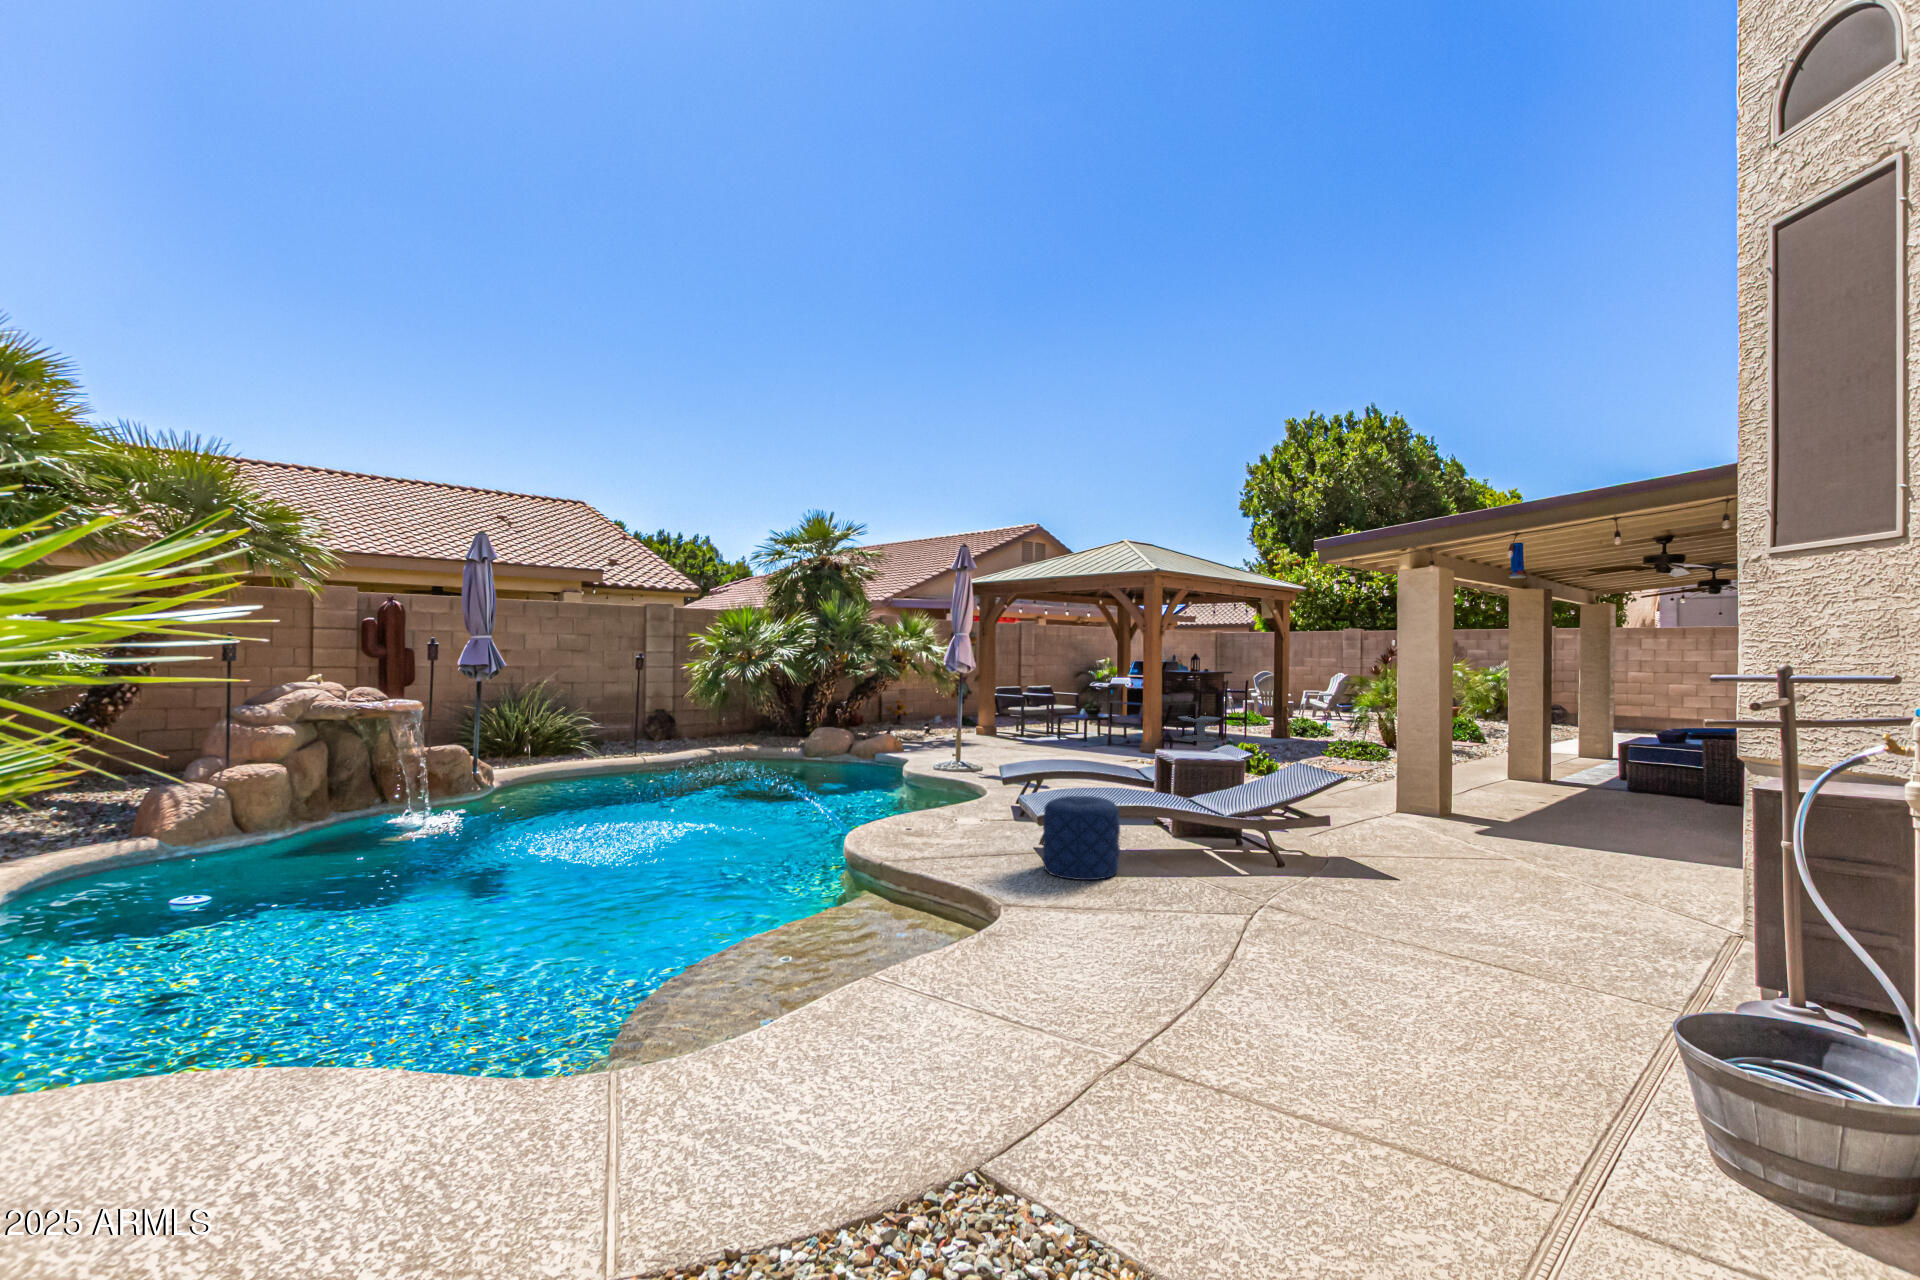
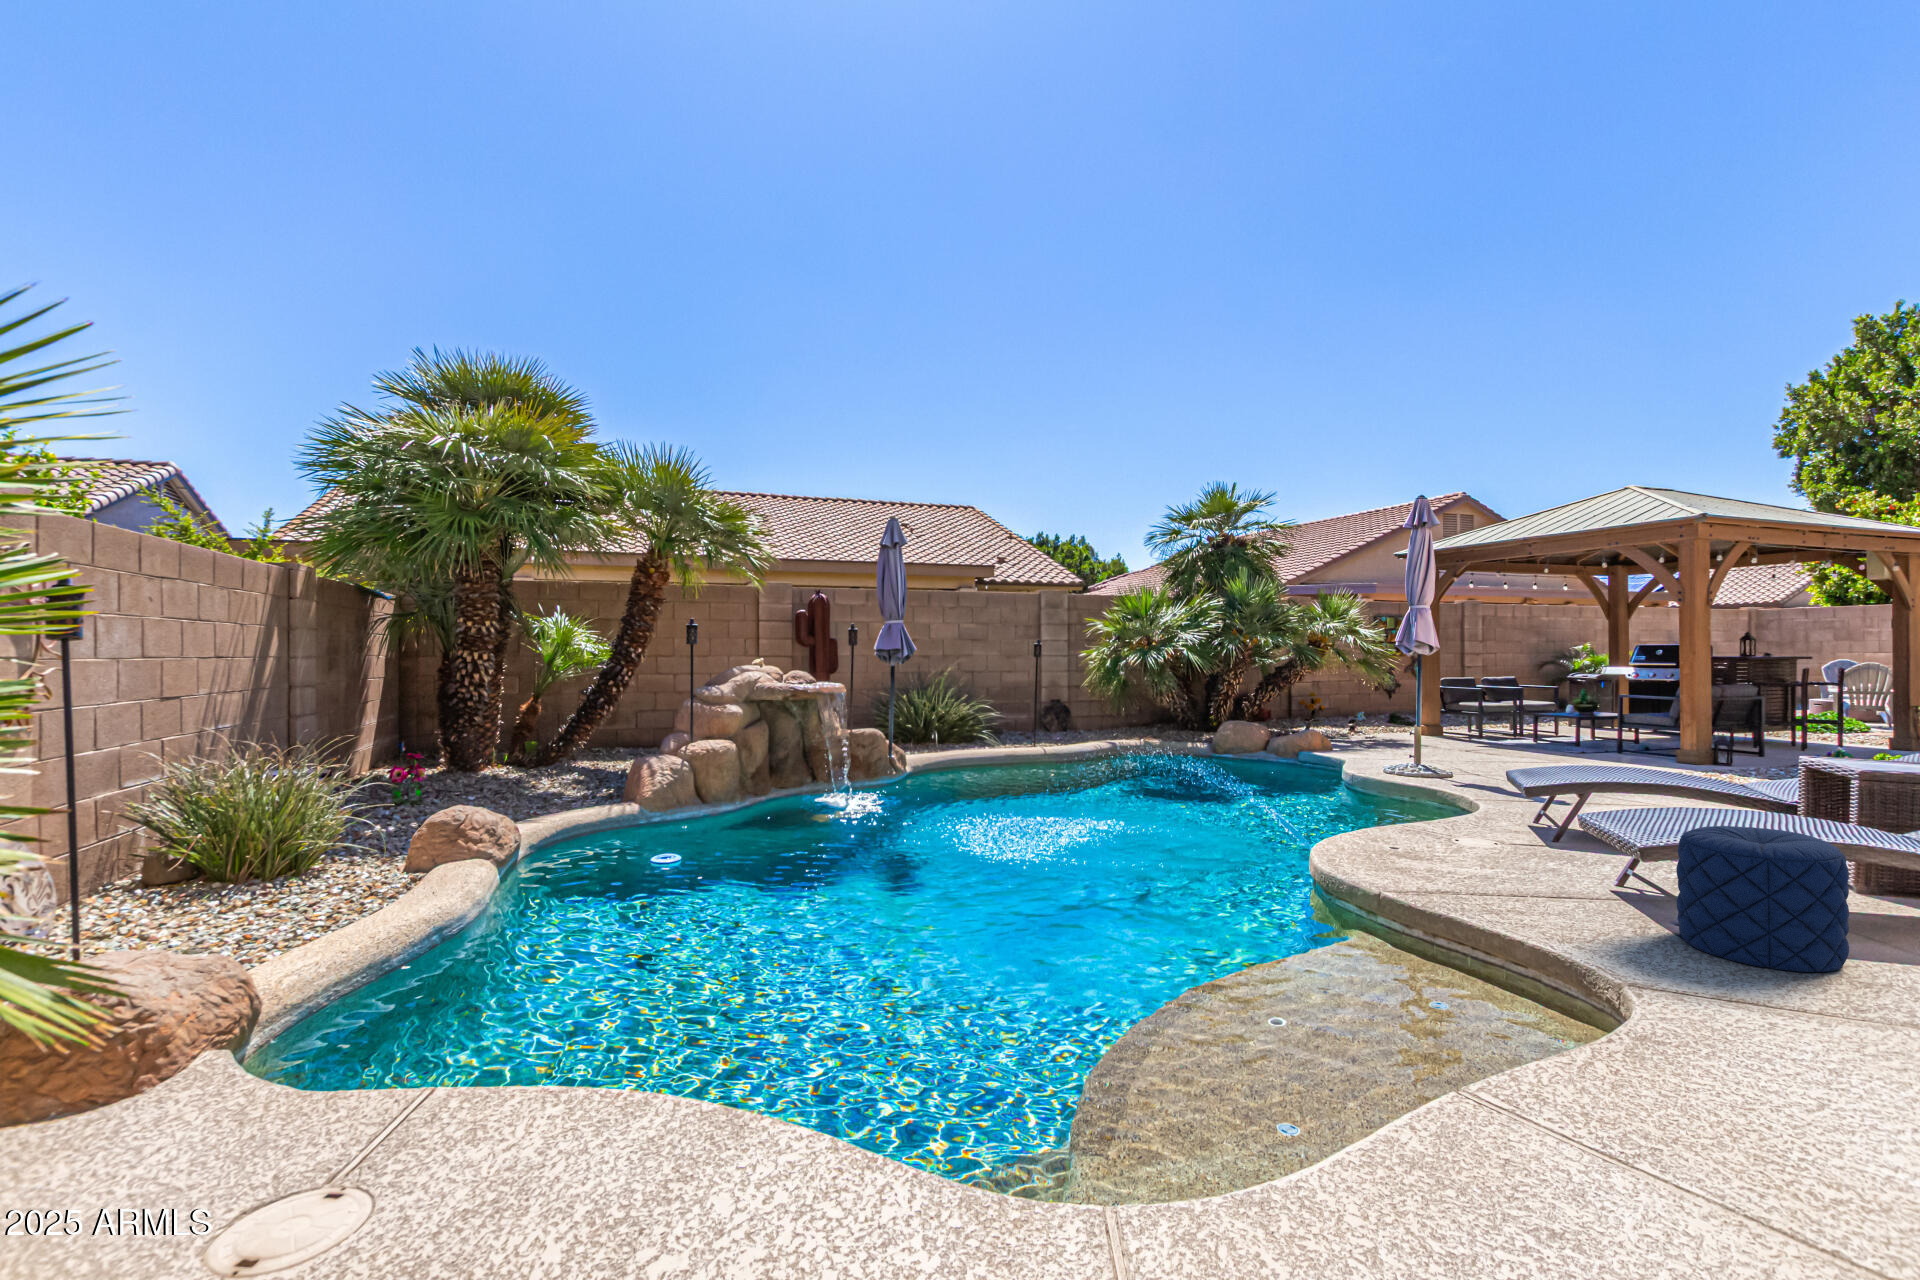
side table: present [1178,716,1221,741] -> none [1744,715,1826,750]

